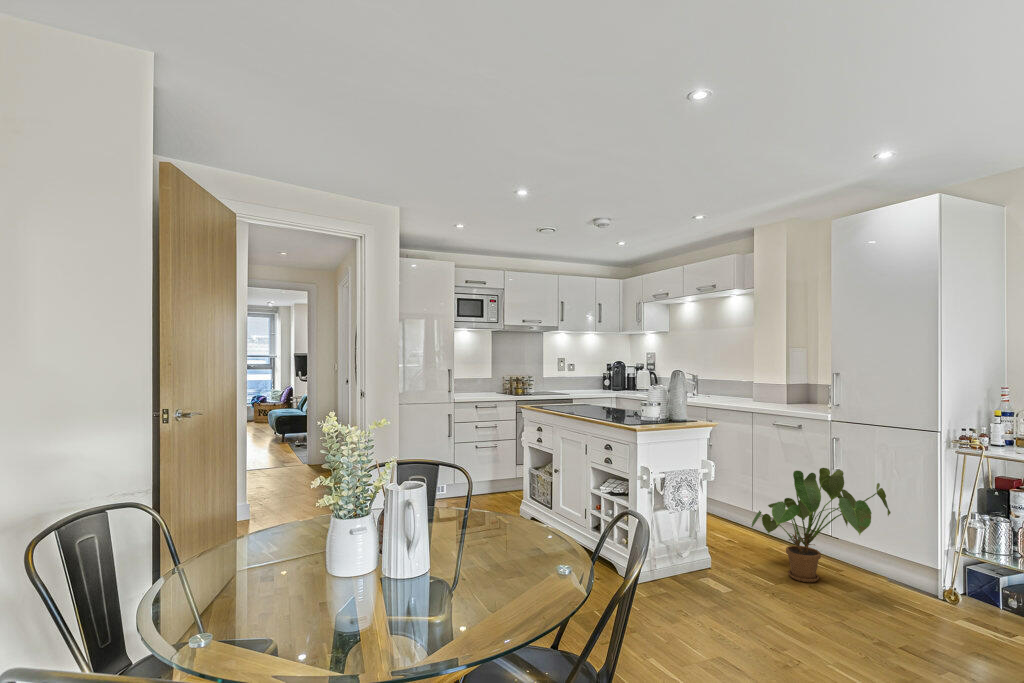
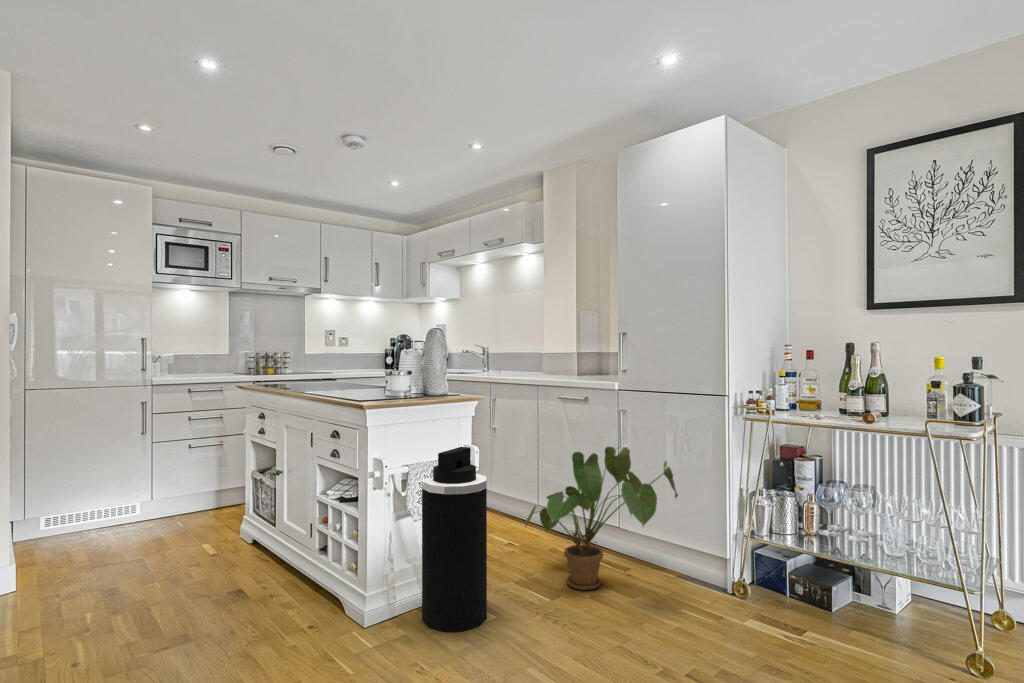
trash can: none [676,461,727,597] -> present [422,447,487,632]

